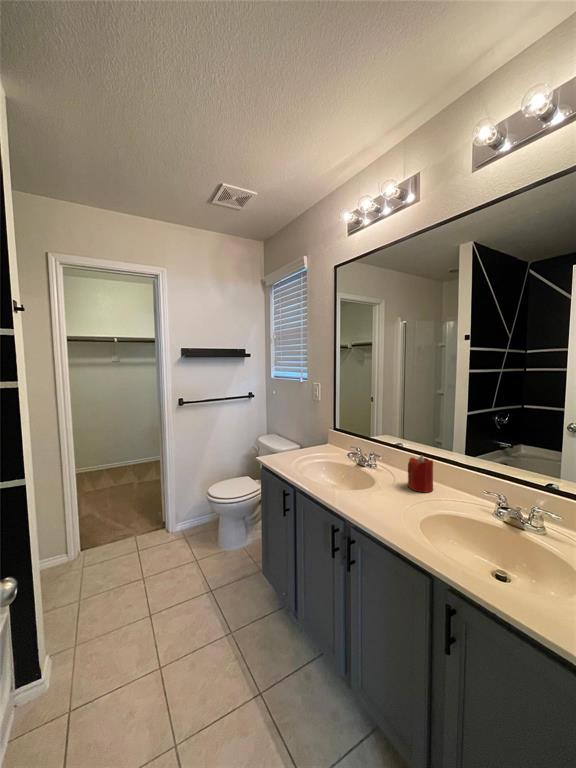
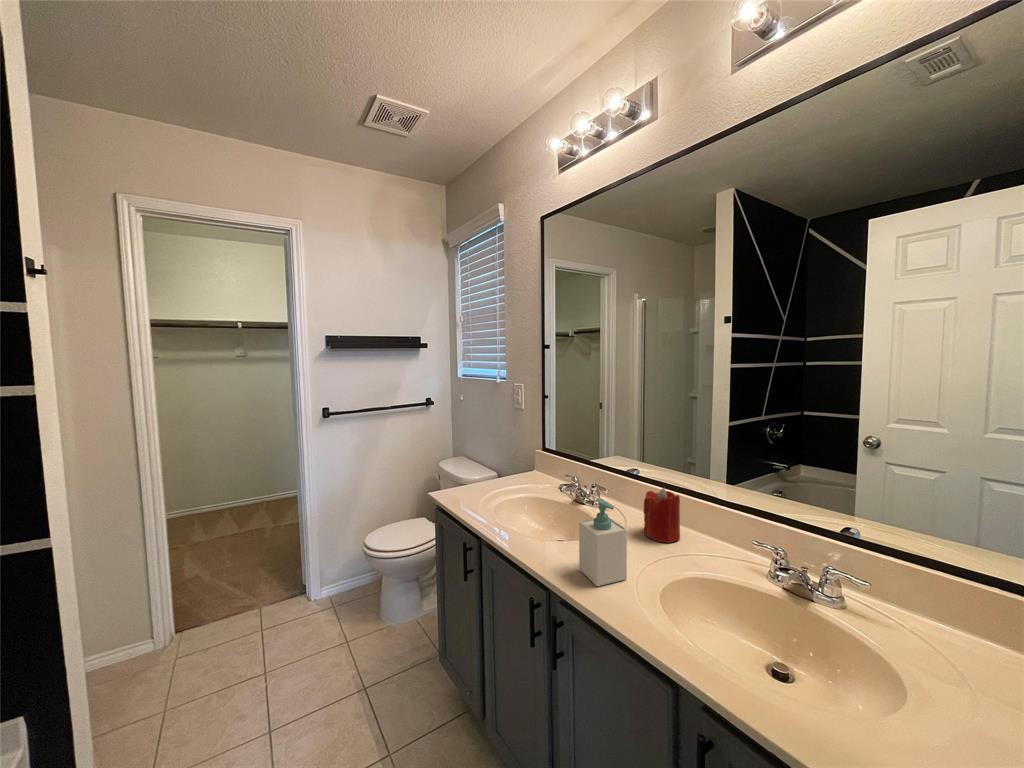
soap bottle: none [365,460,397,517] -> present [579,498,627,586]

